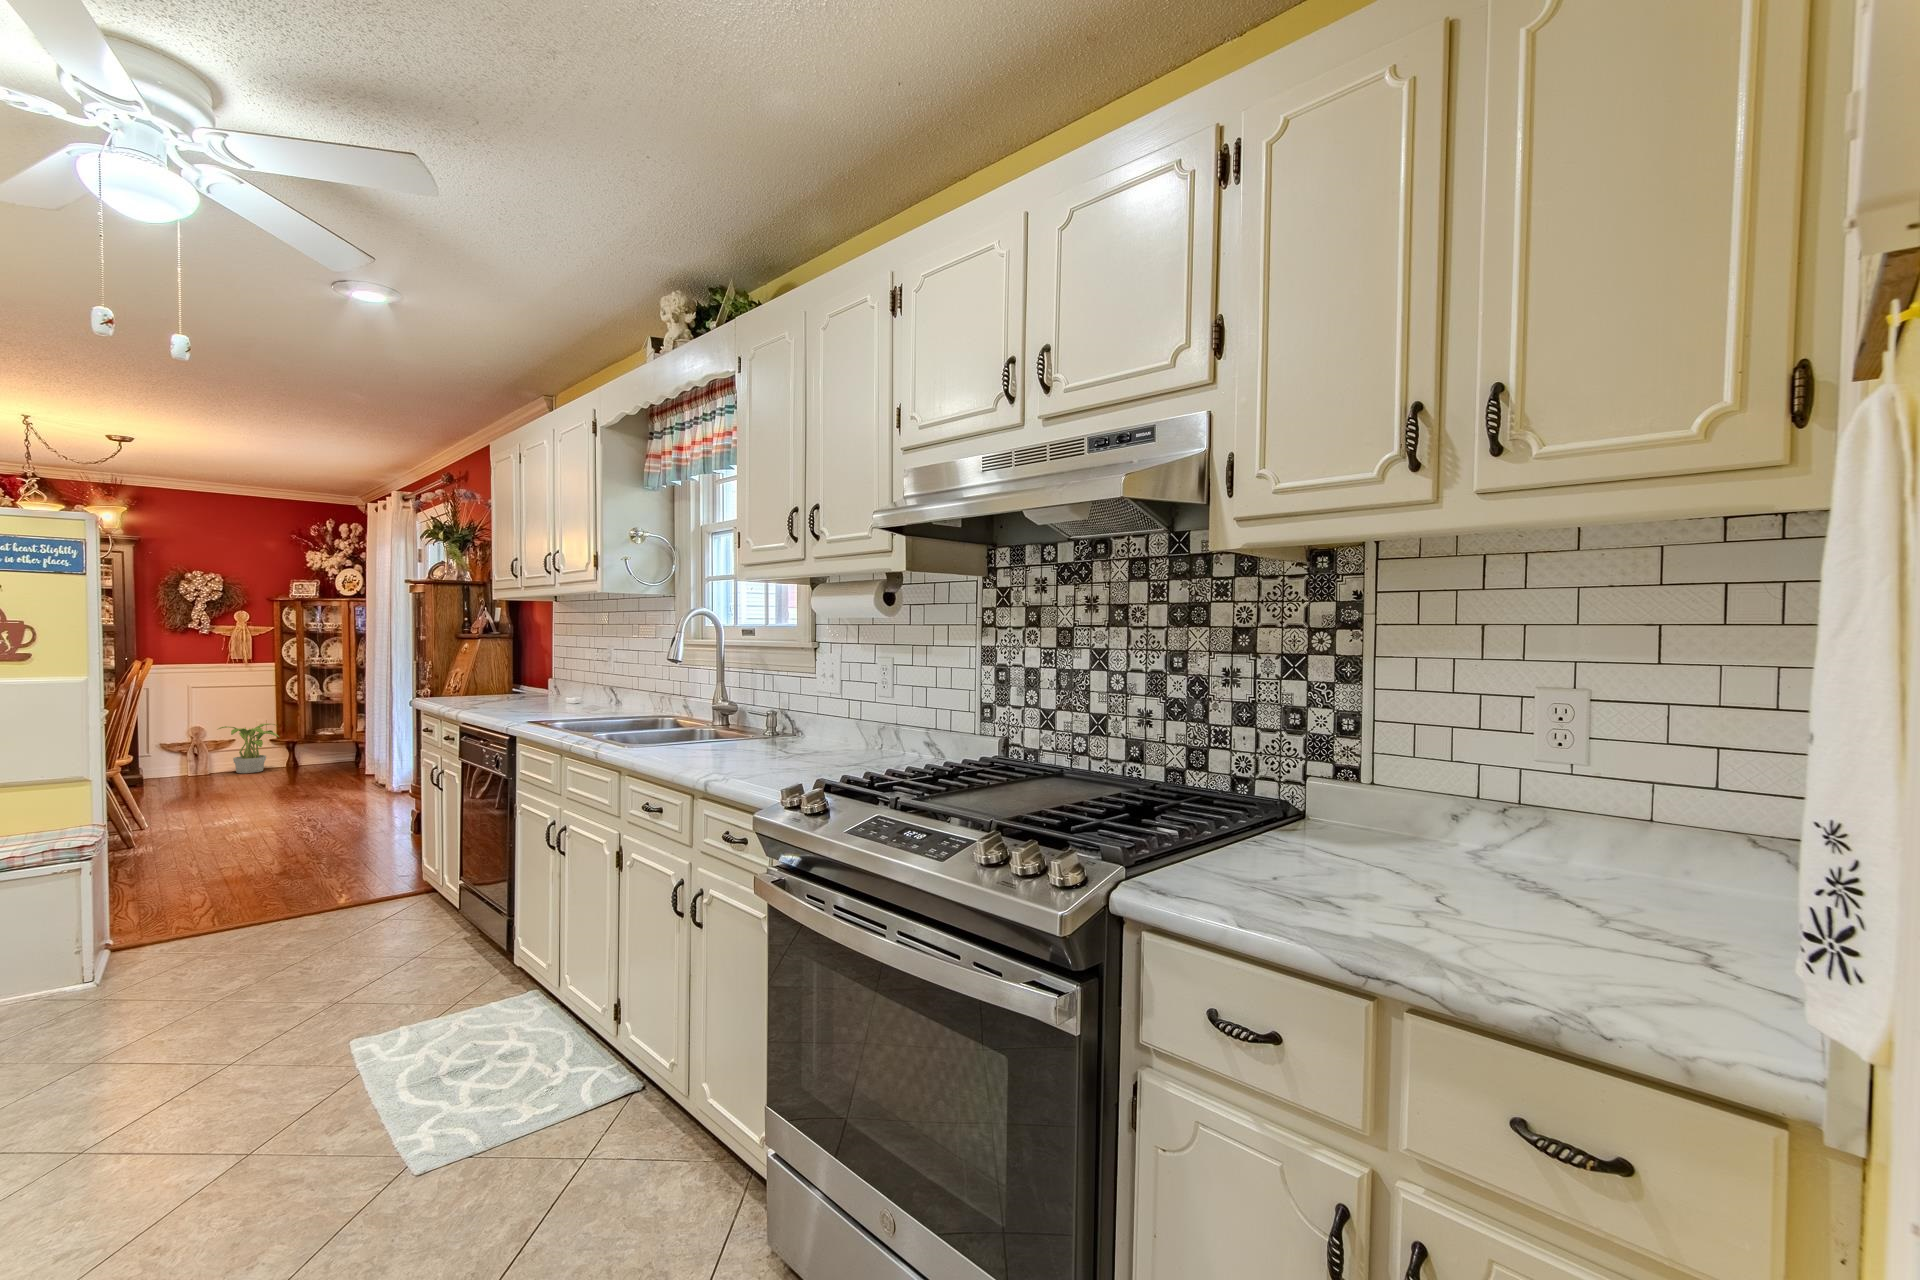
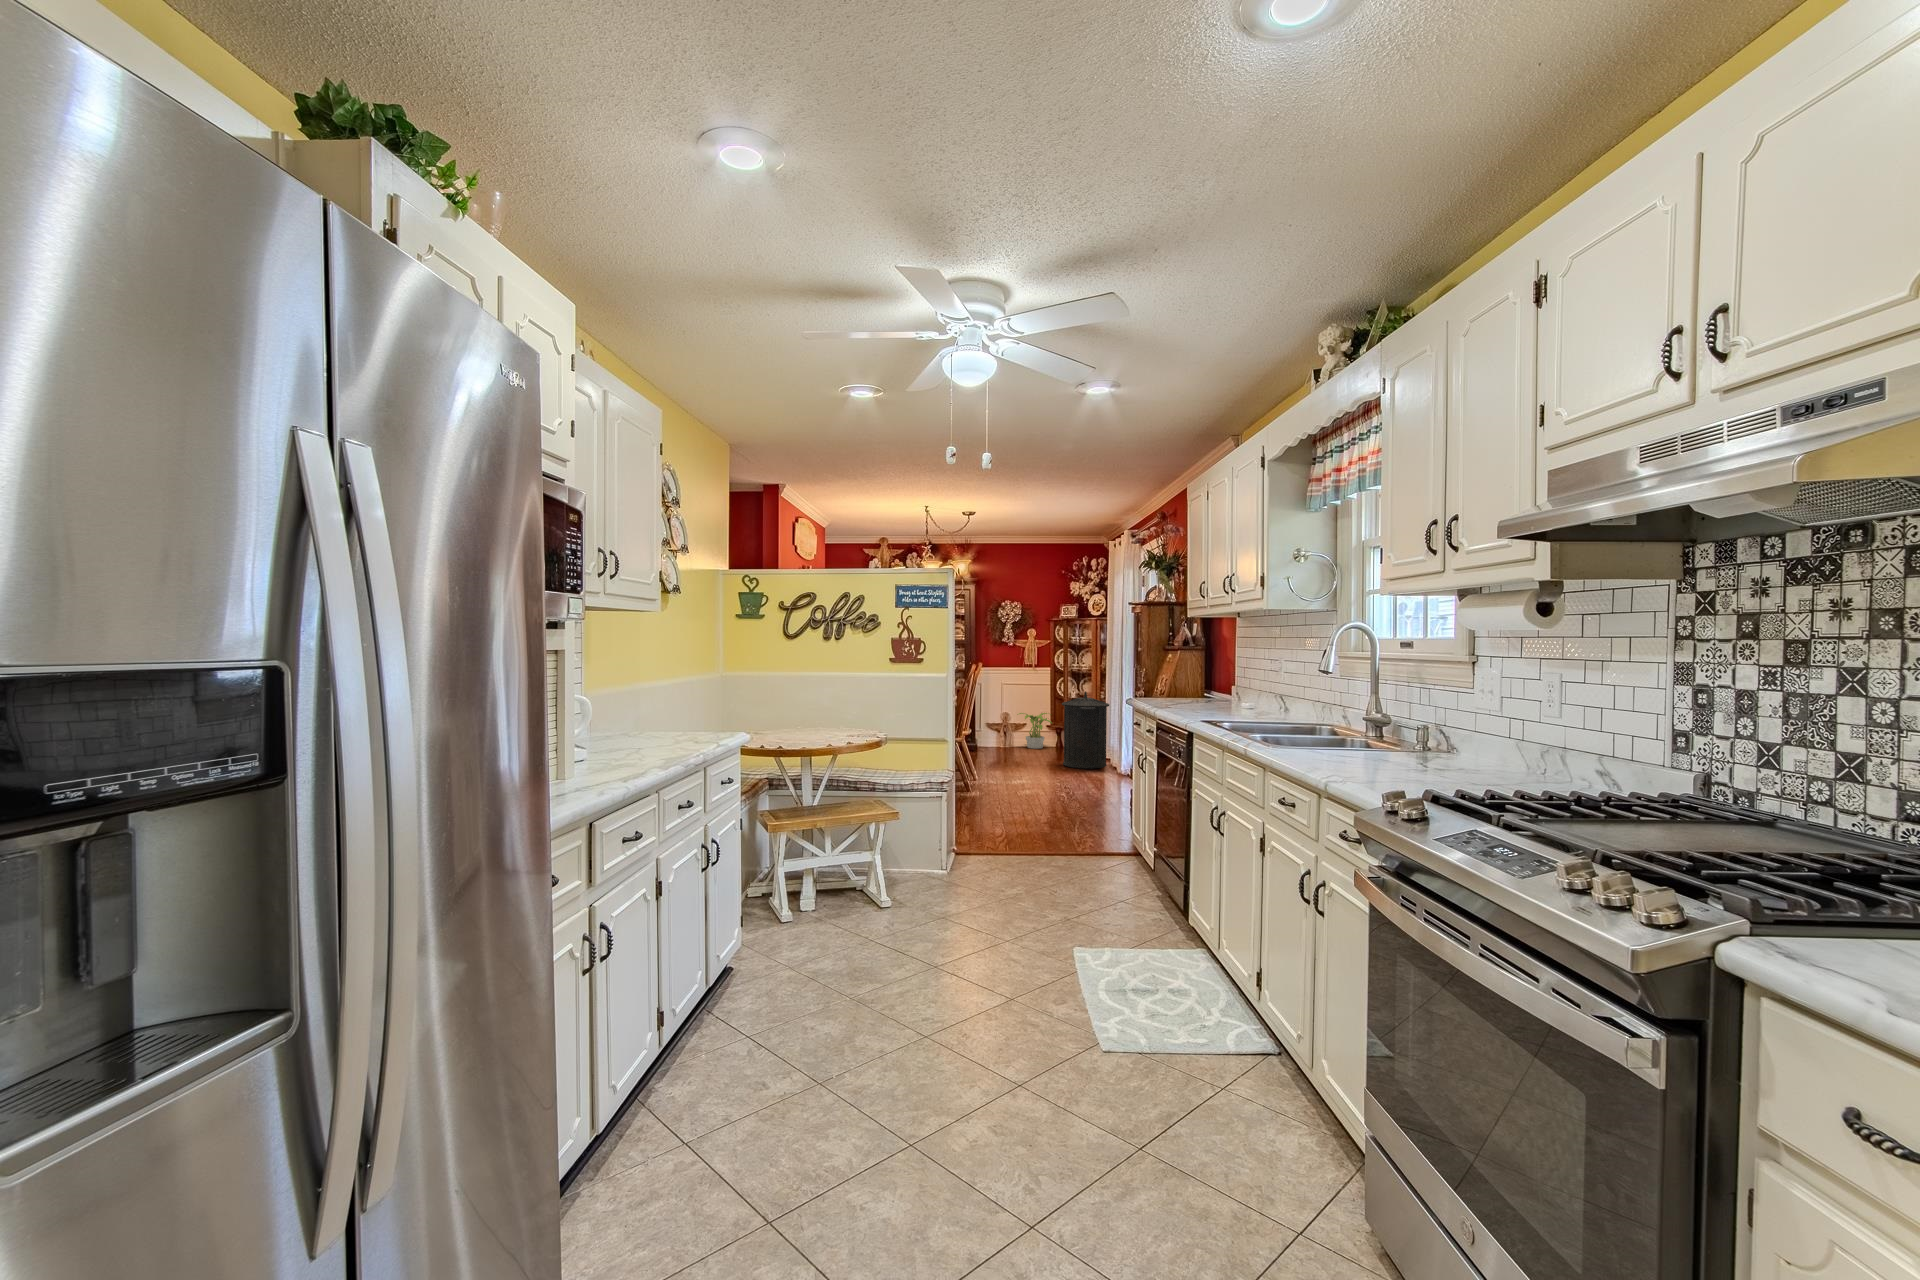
trash can: none [297,692,372,792] -> present [1062,691,1109,769]

